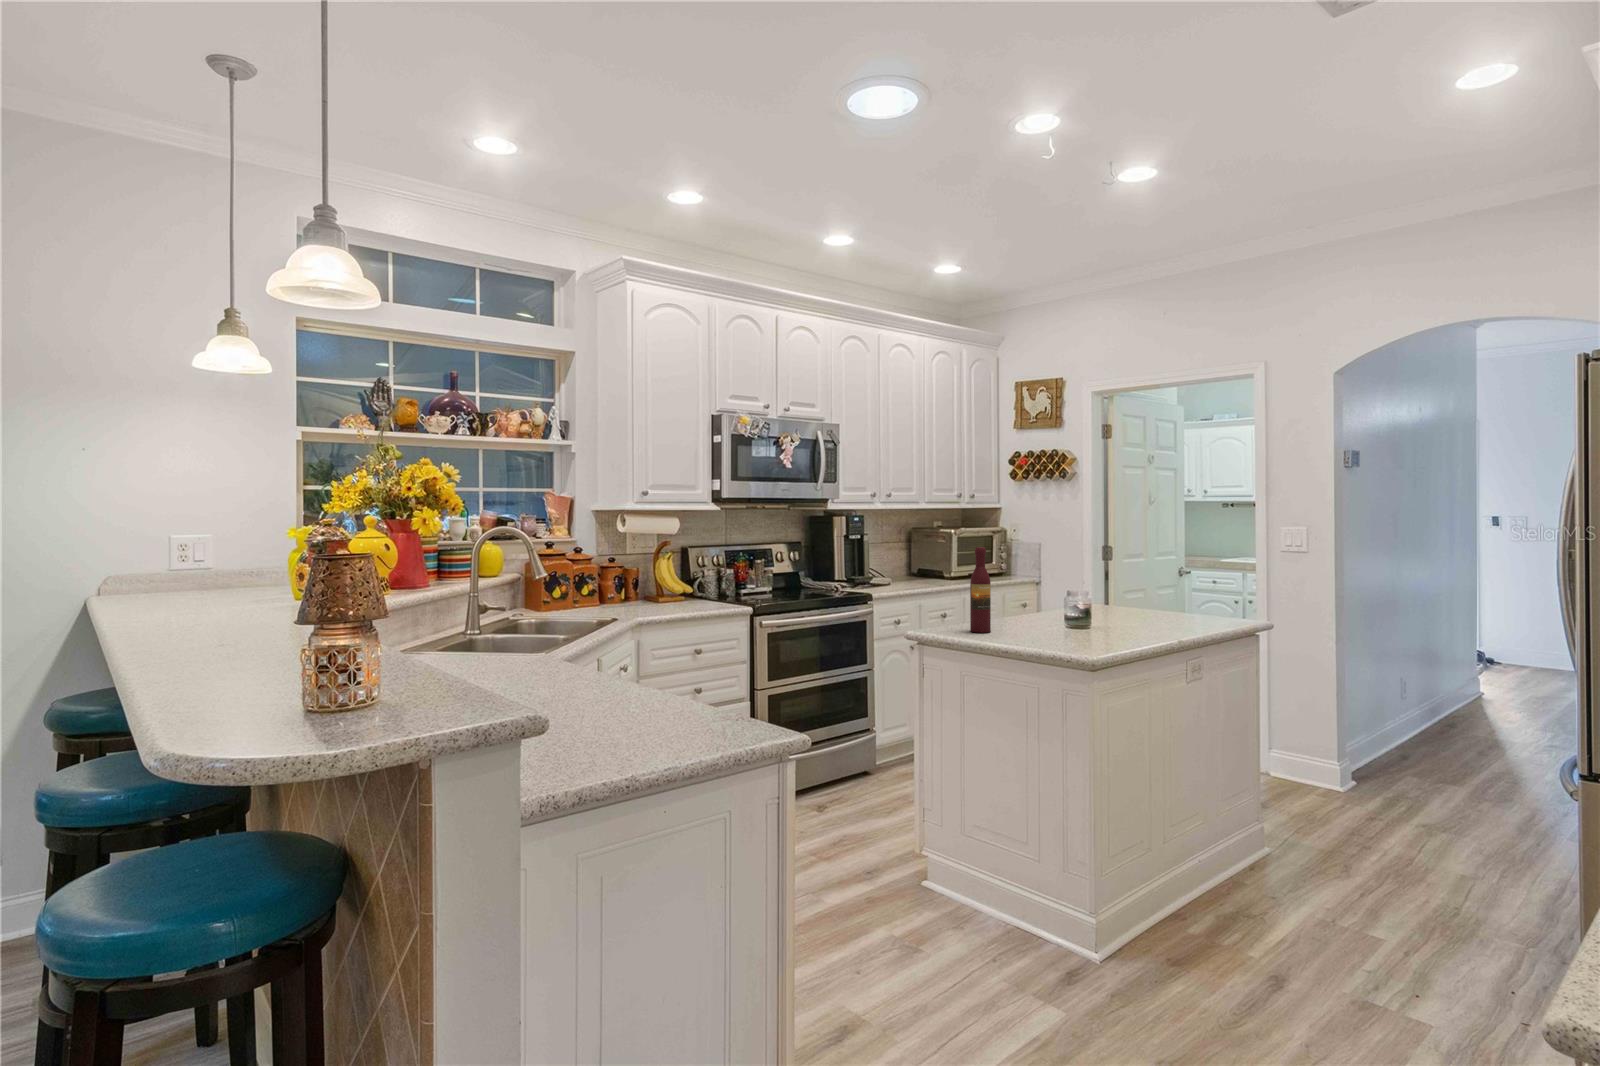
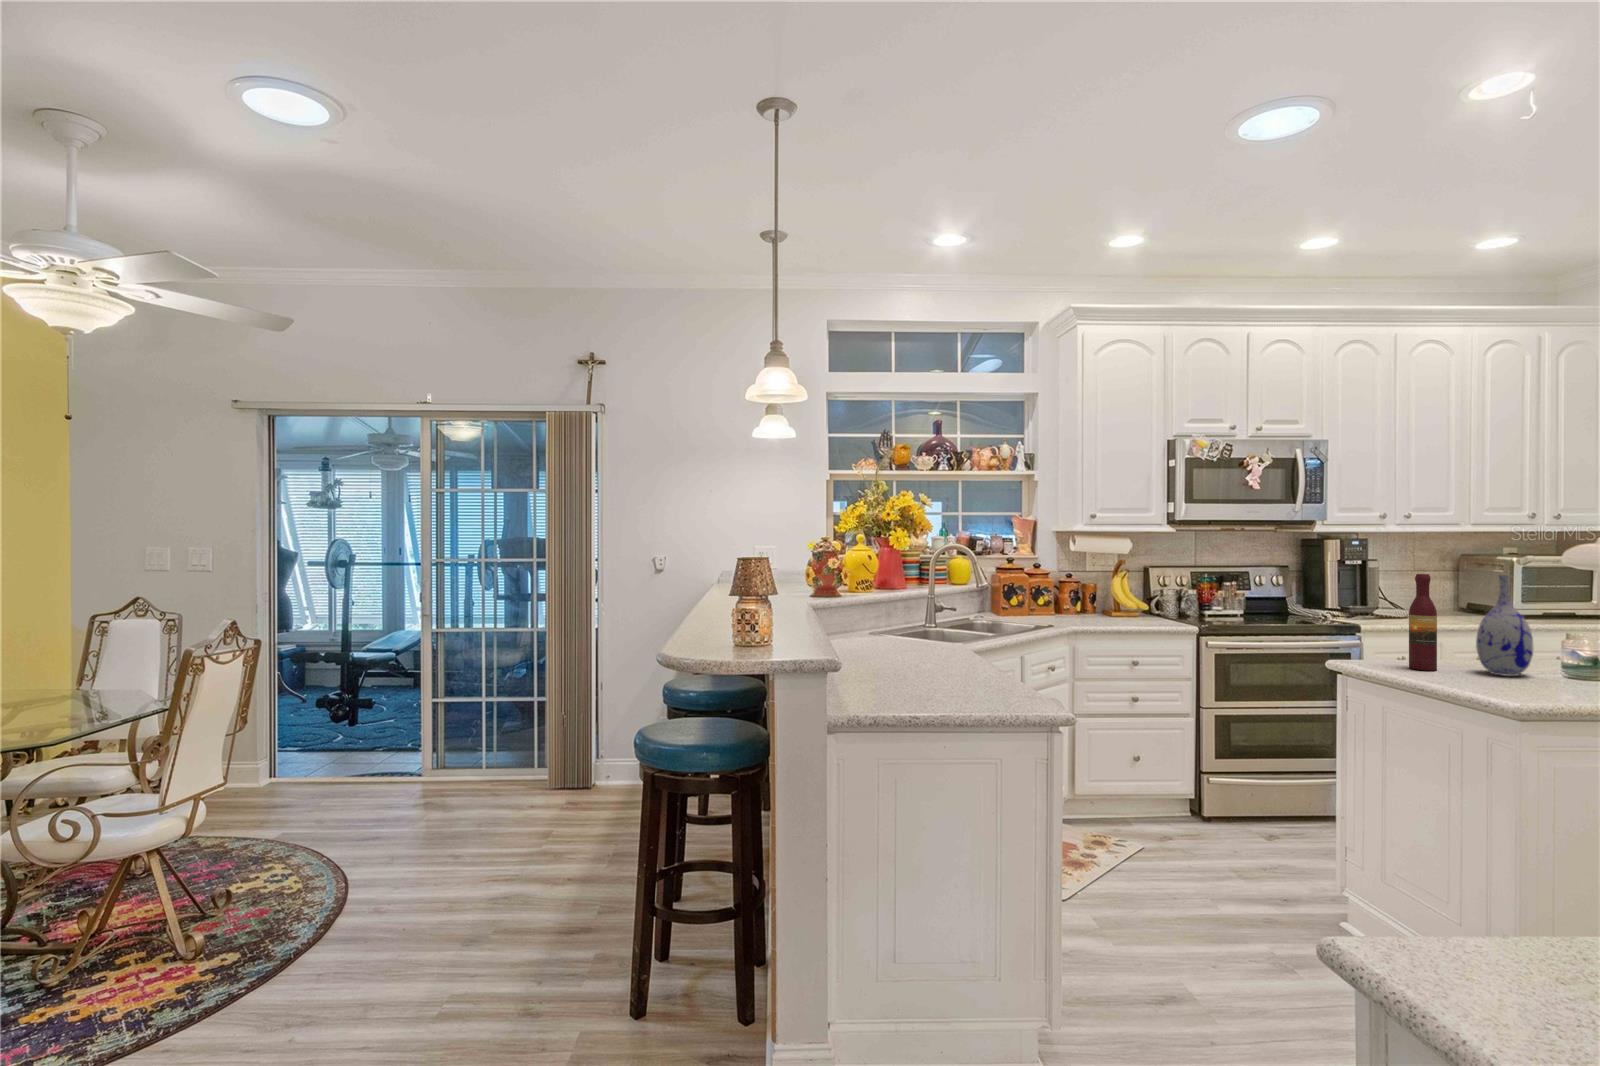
vase: none [1015,546,1053,631] -> present [1476,575,1533,676]

